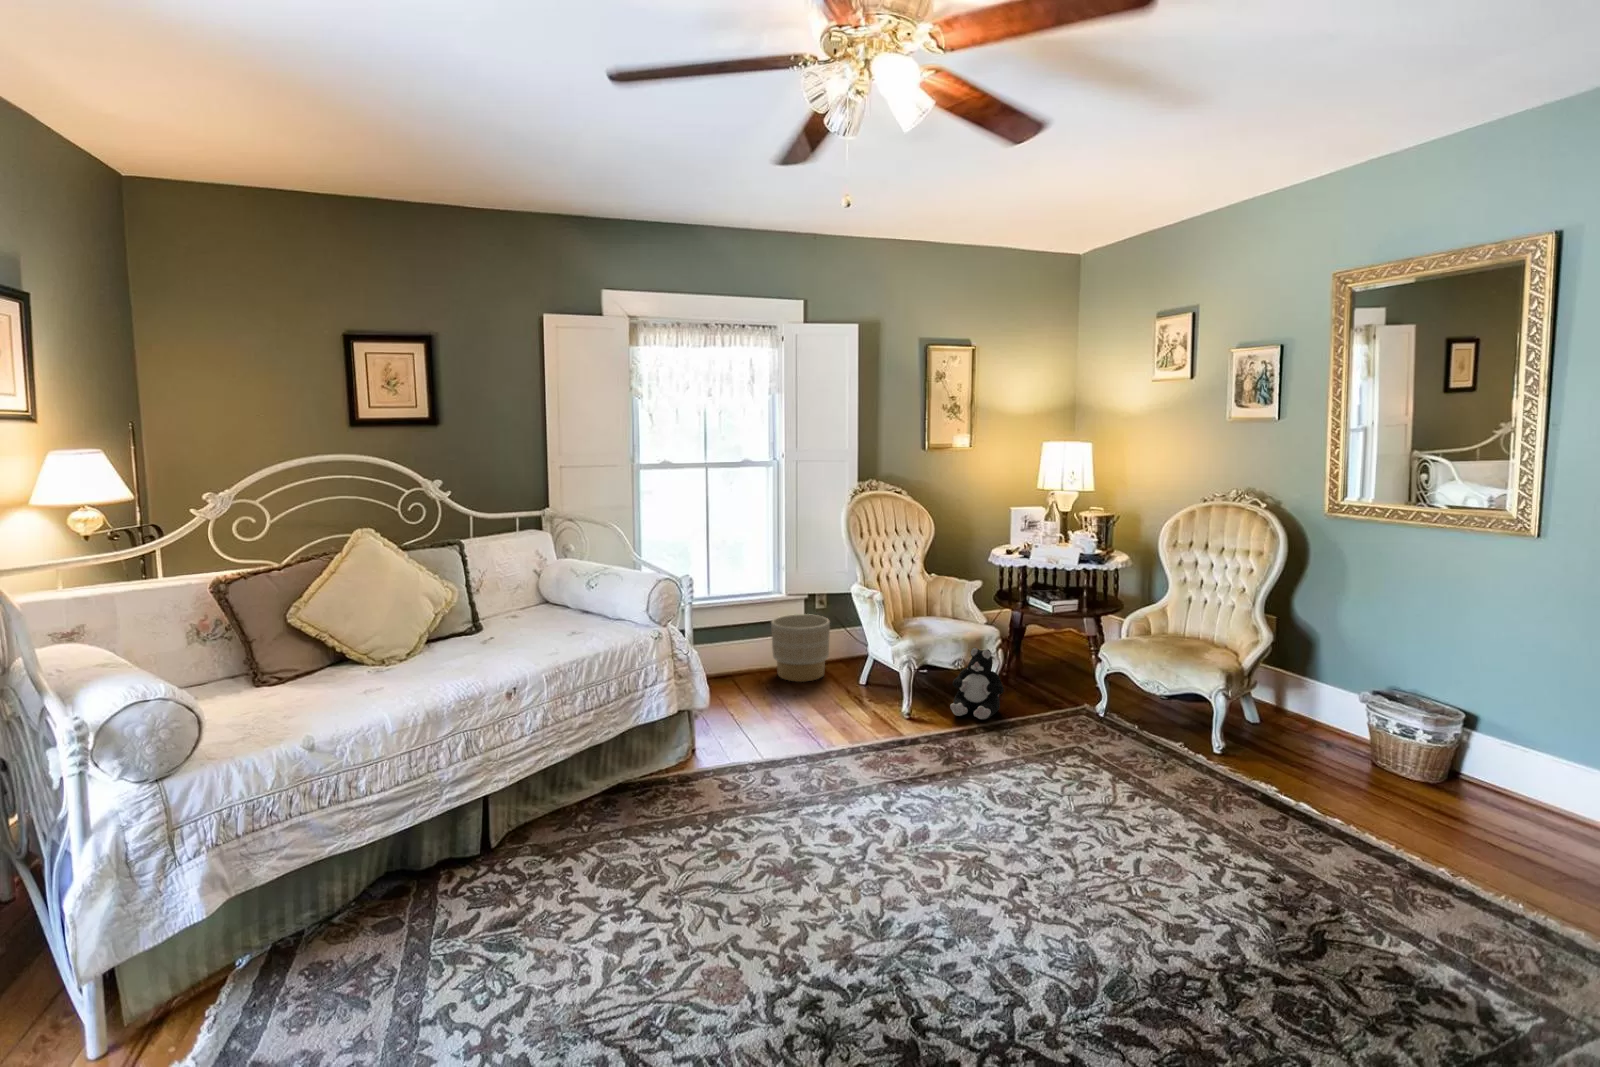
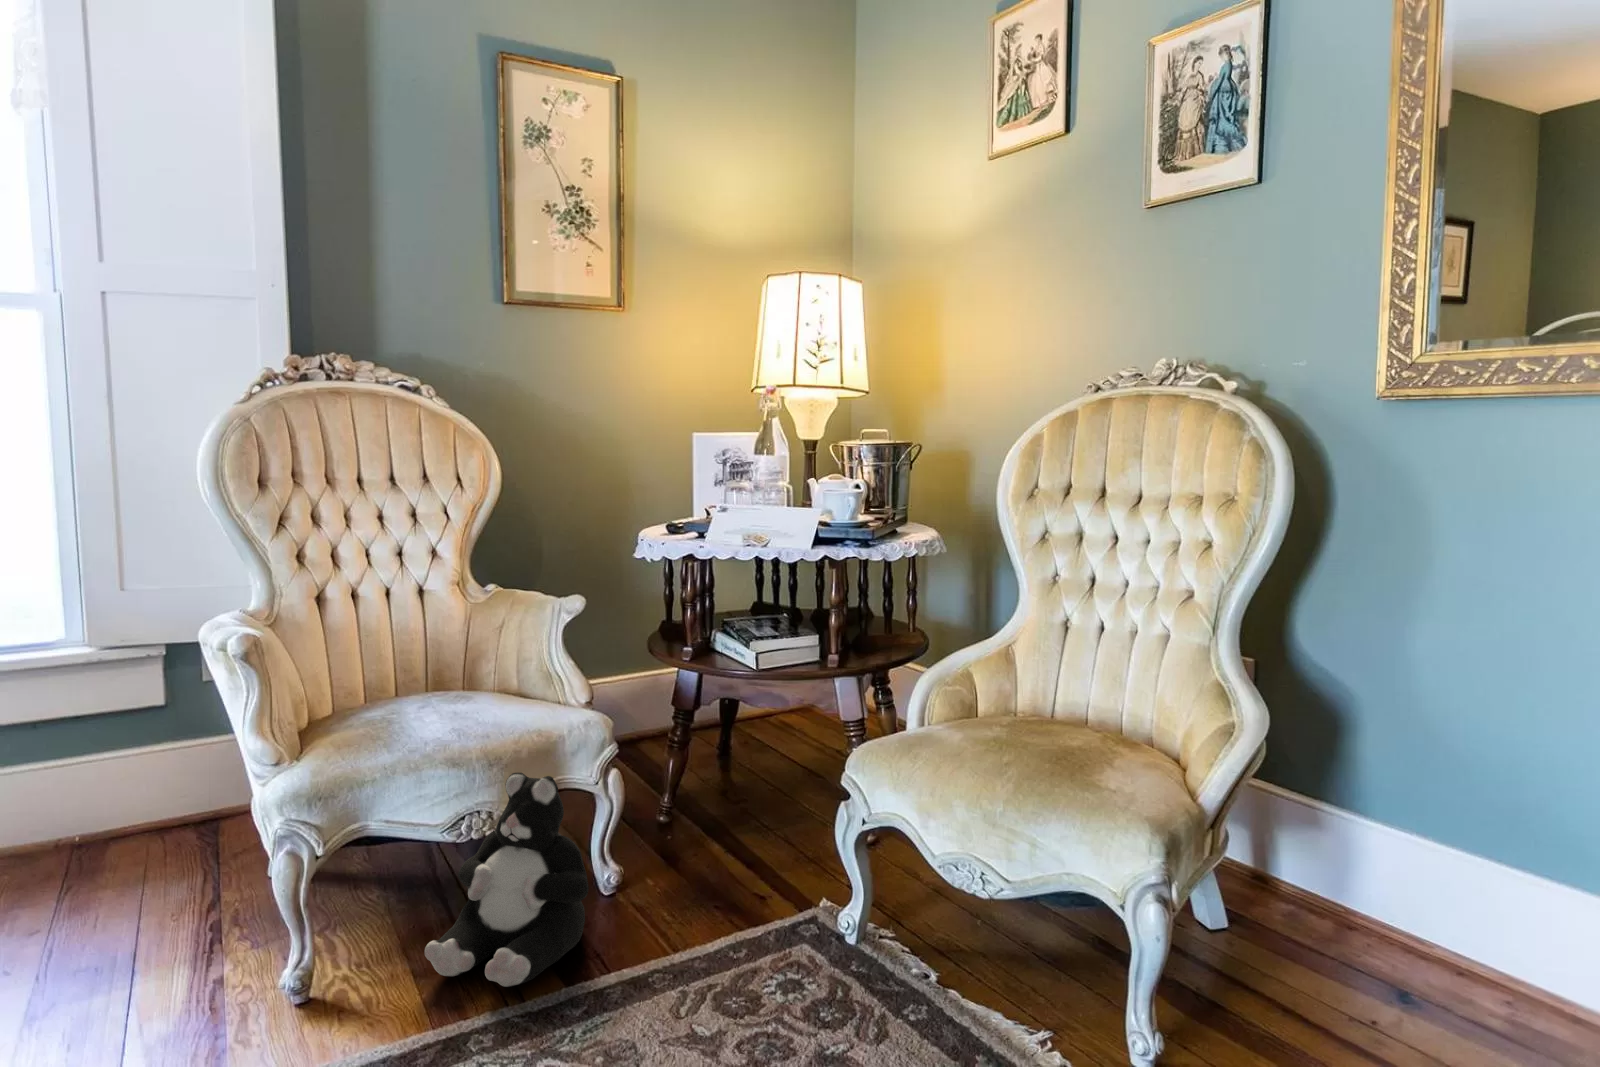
planter: present [771,614,830,682] -> none [30,690,213,873]

